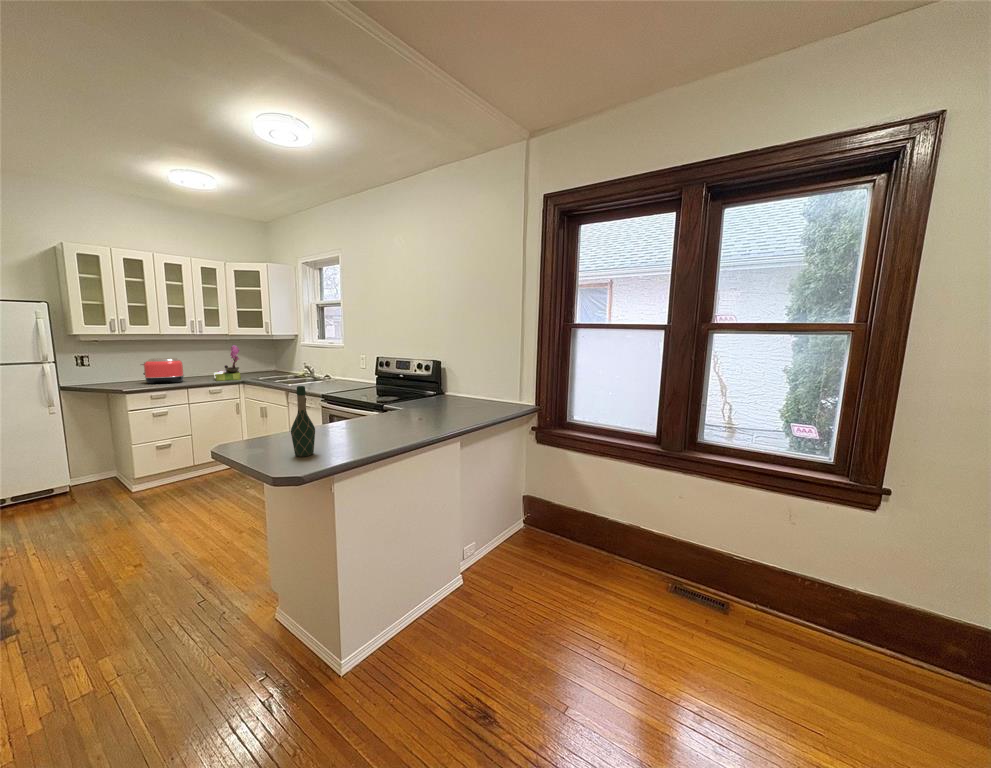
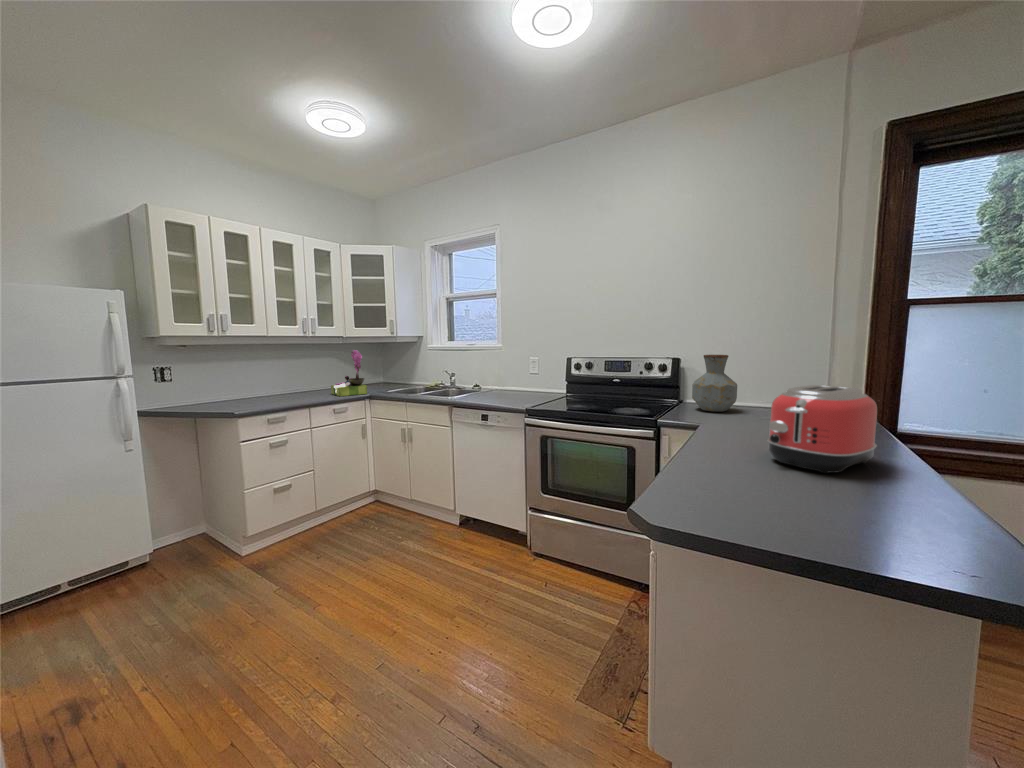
toaster: present [140,358,184,384] -> present [767,385,877,473]
vase: none [427,360,454,401] -> present [692,355,737,412]
wine bottle: present [291,386,315,456] -> none [895,384,974,558]

